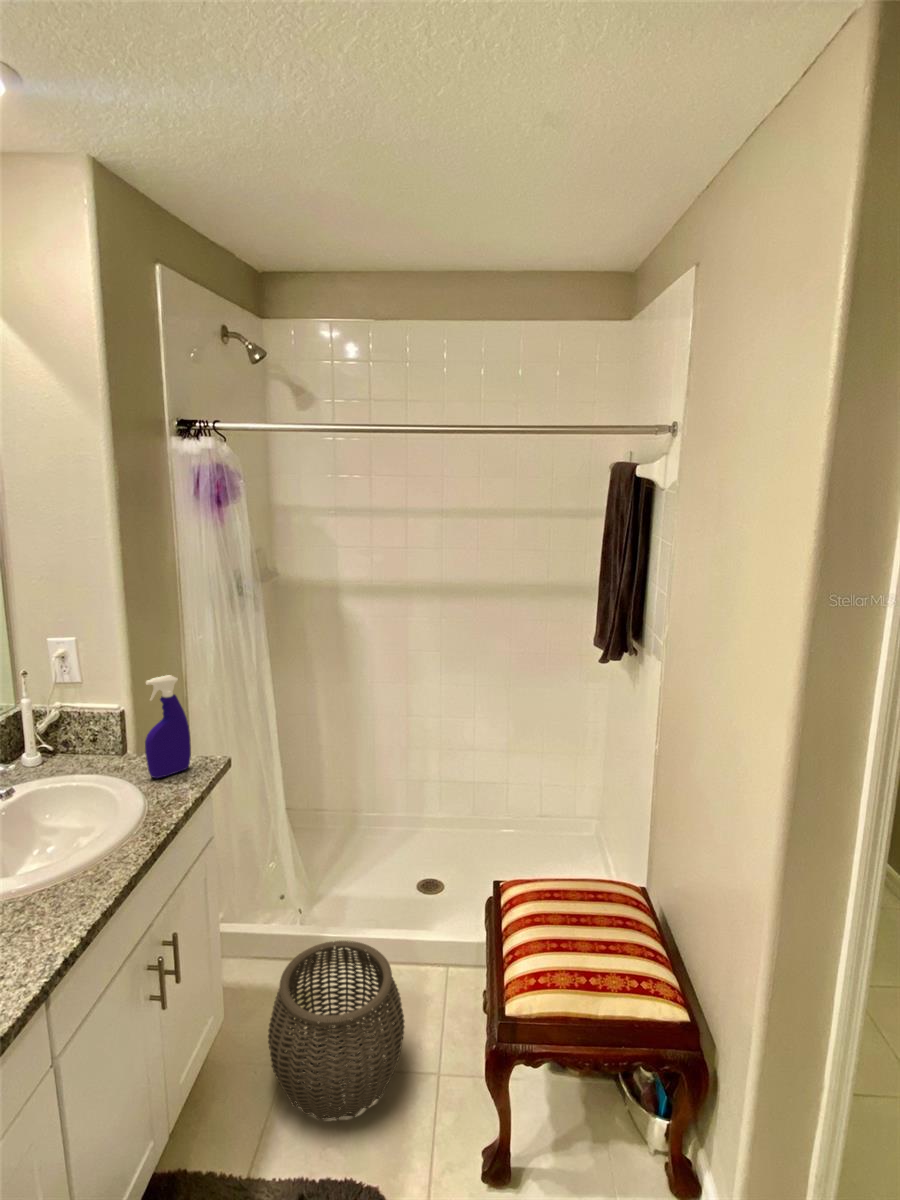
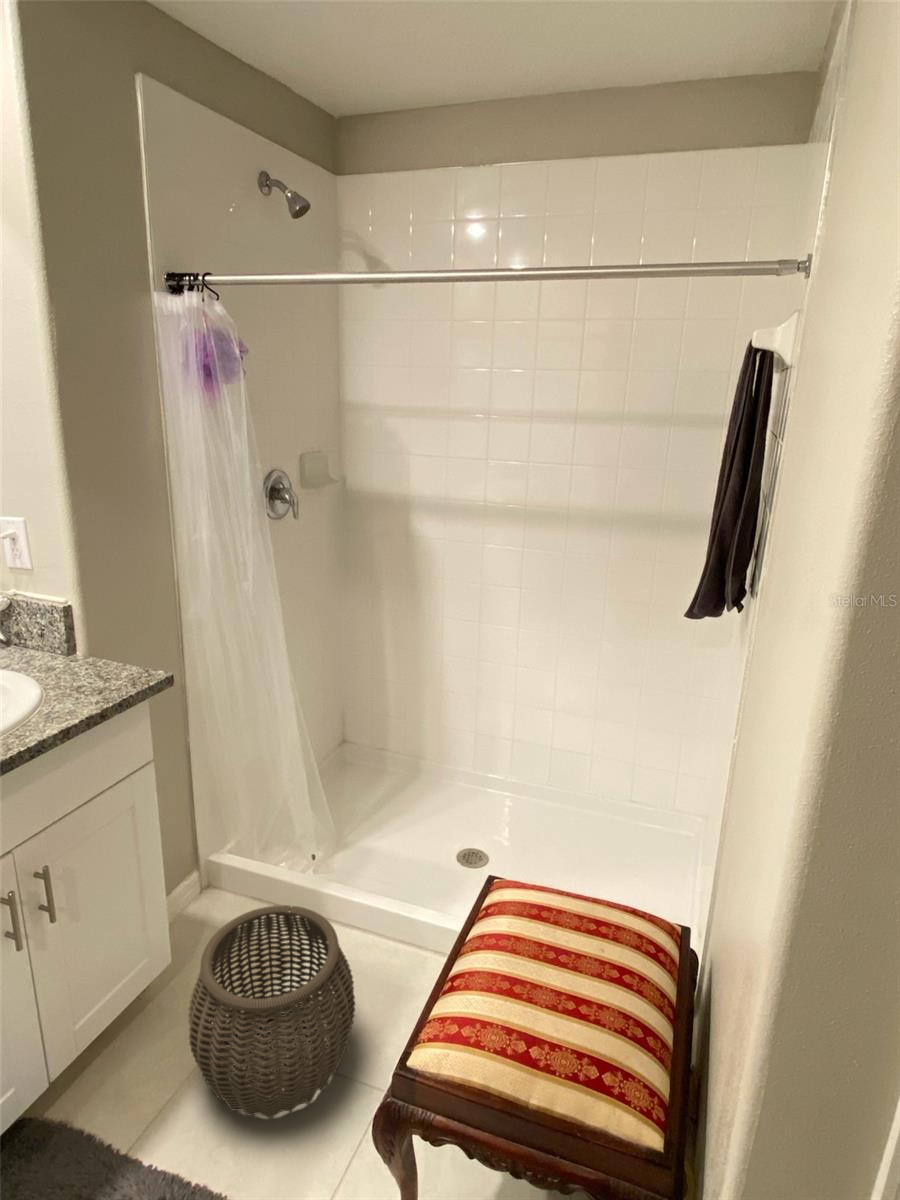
spray bottle: present [145,675,191,778] -> none [58,565,121,684]

